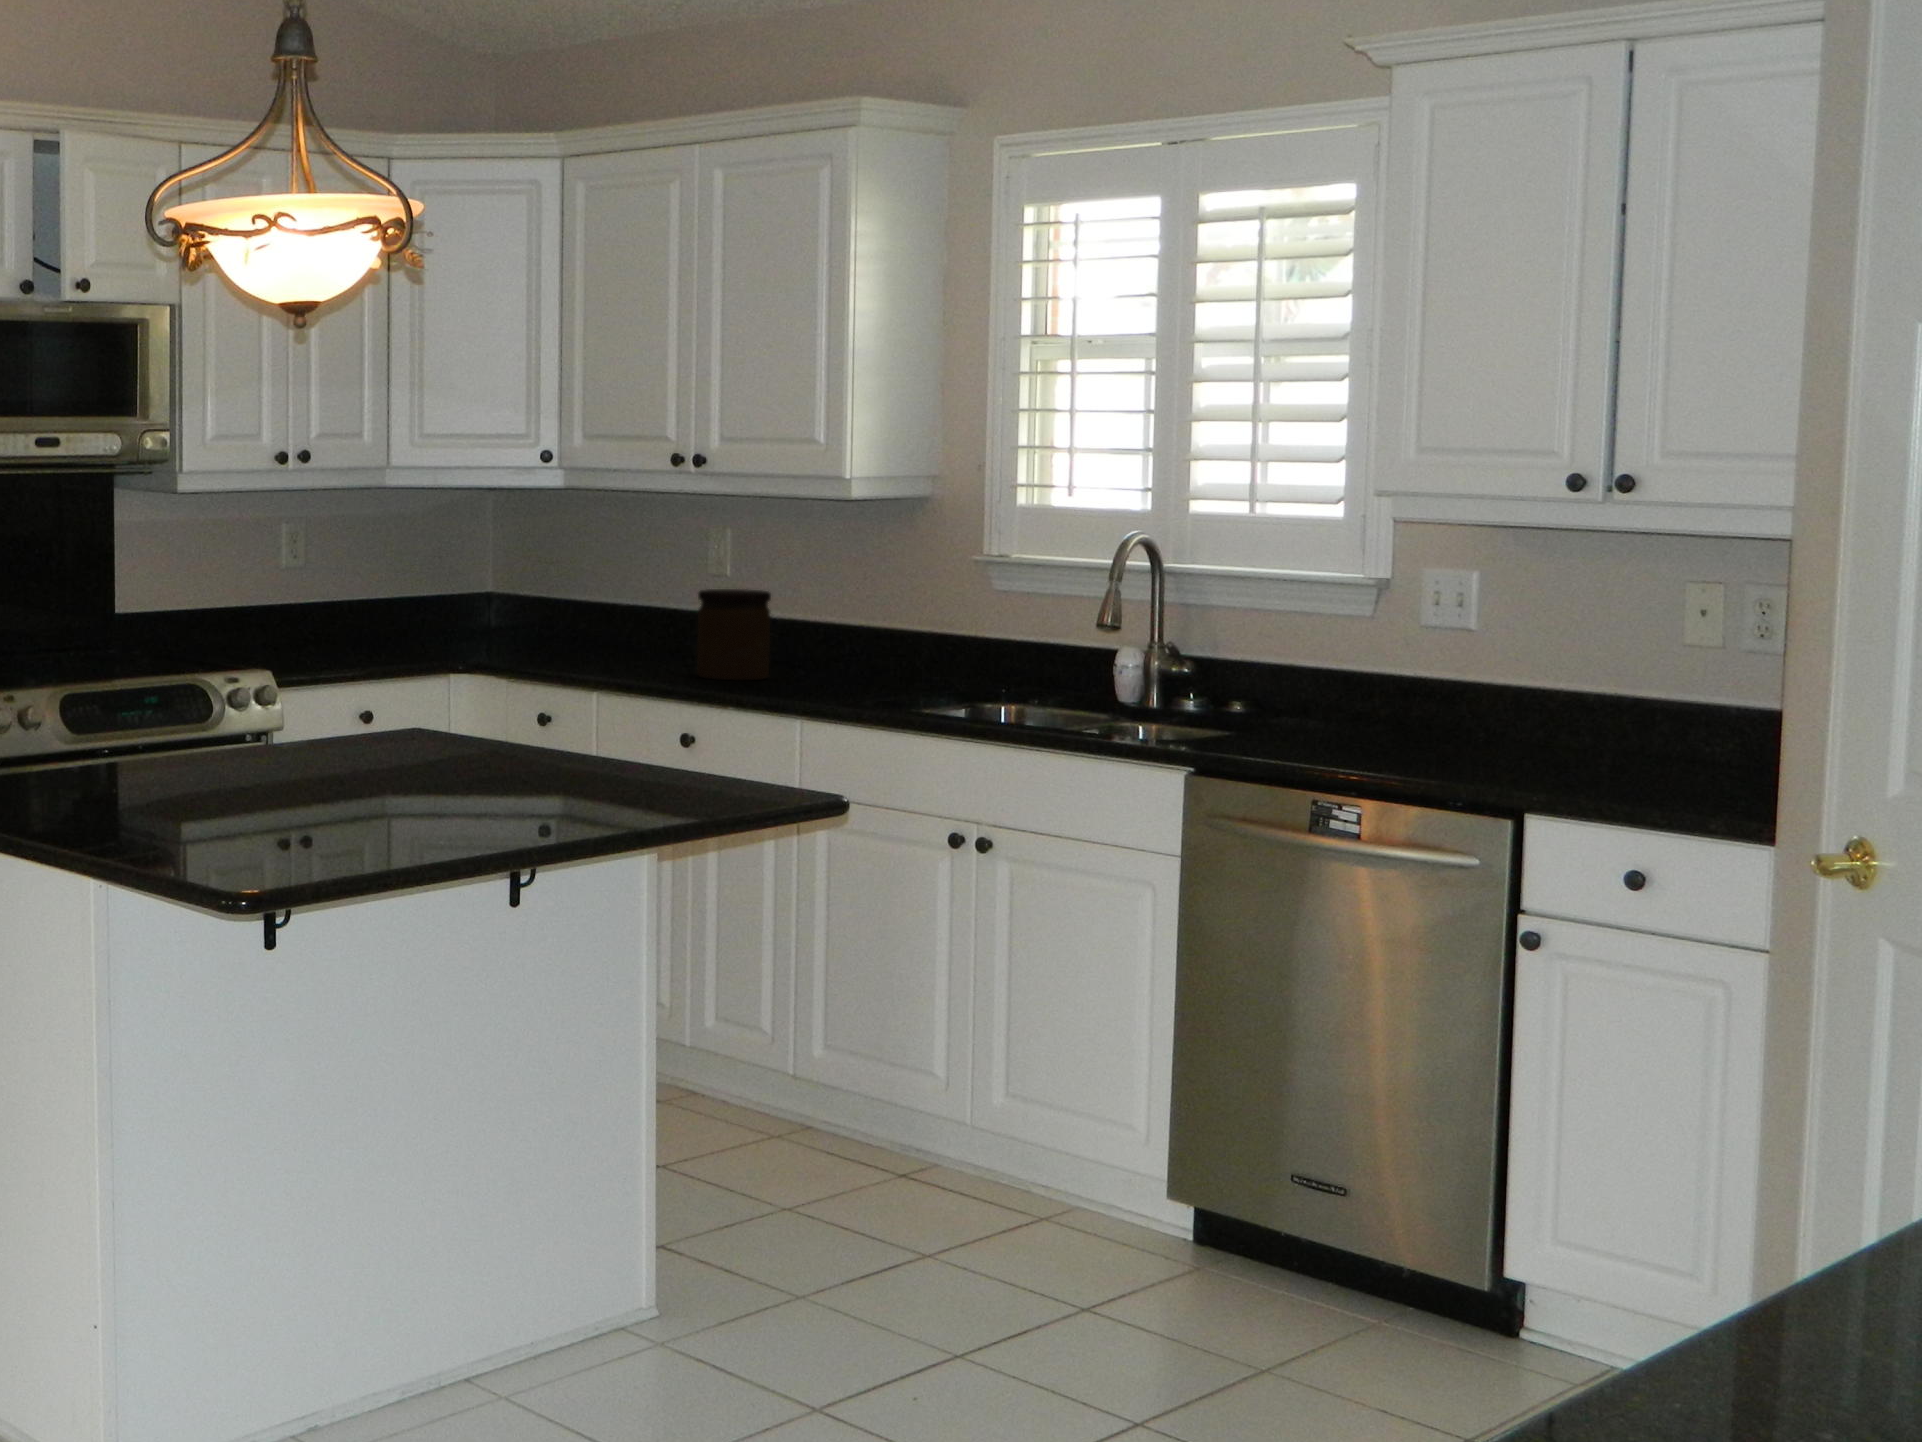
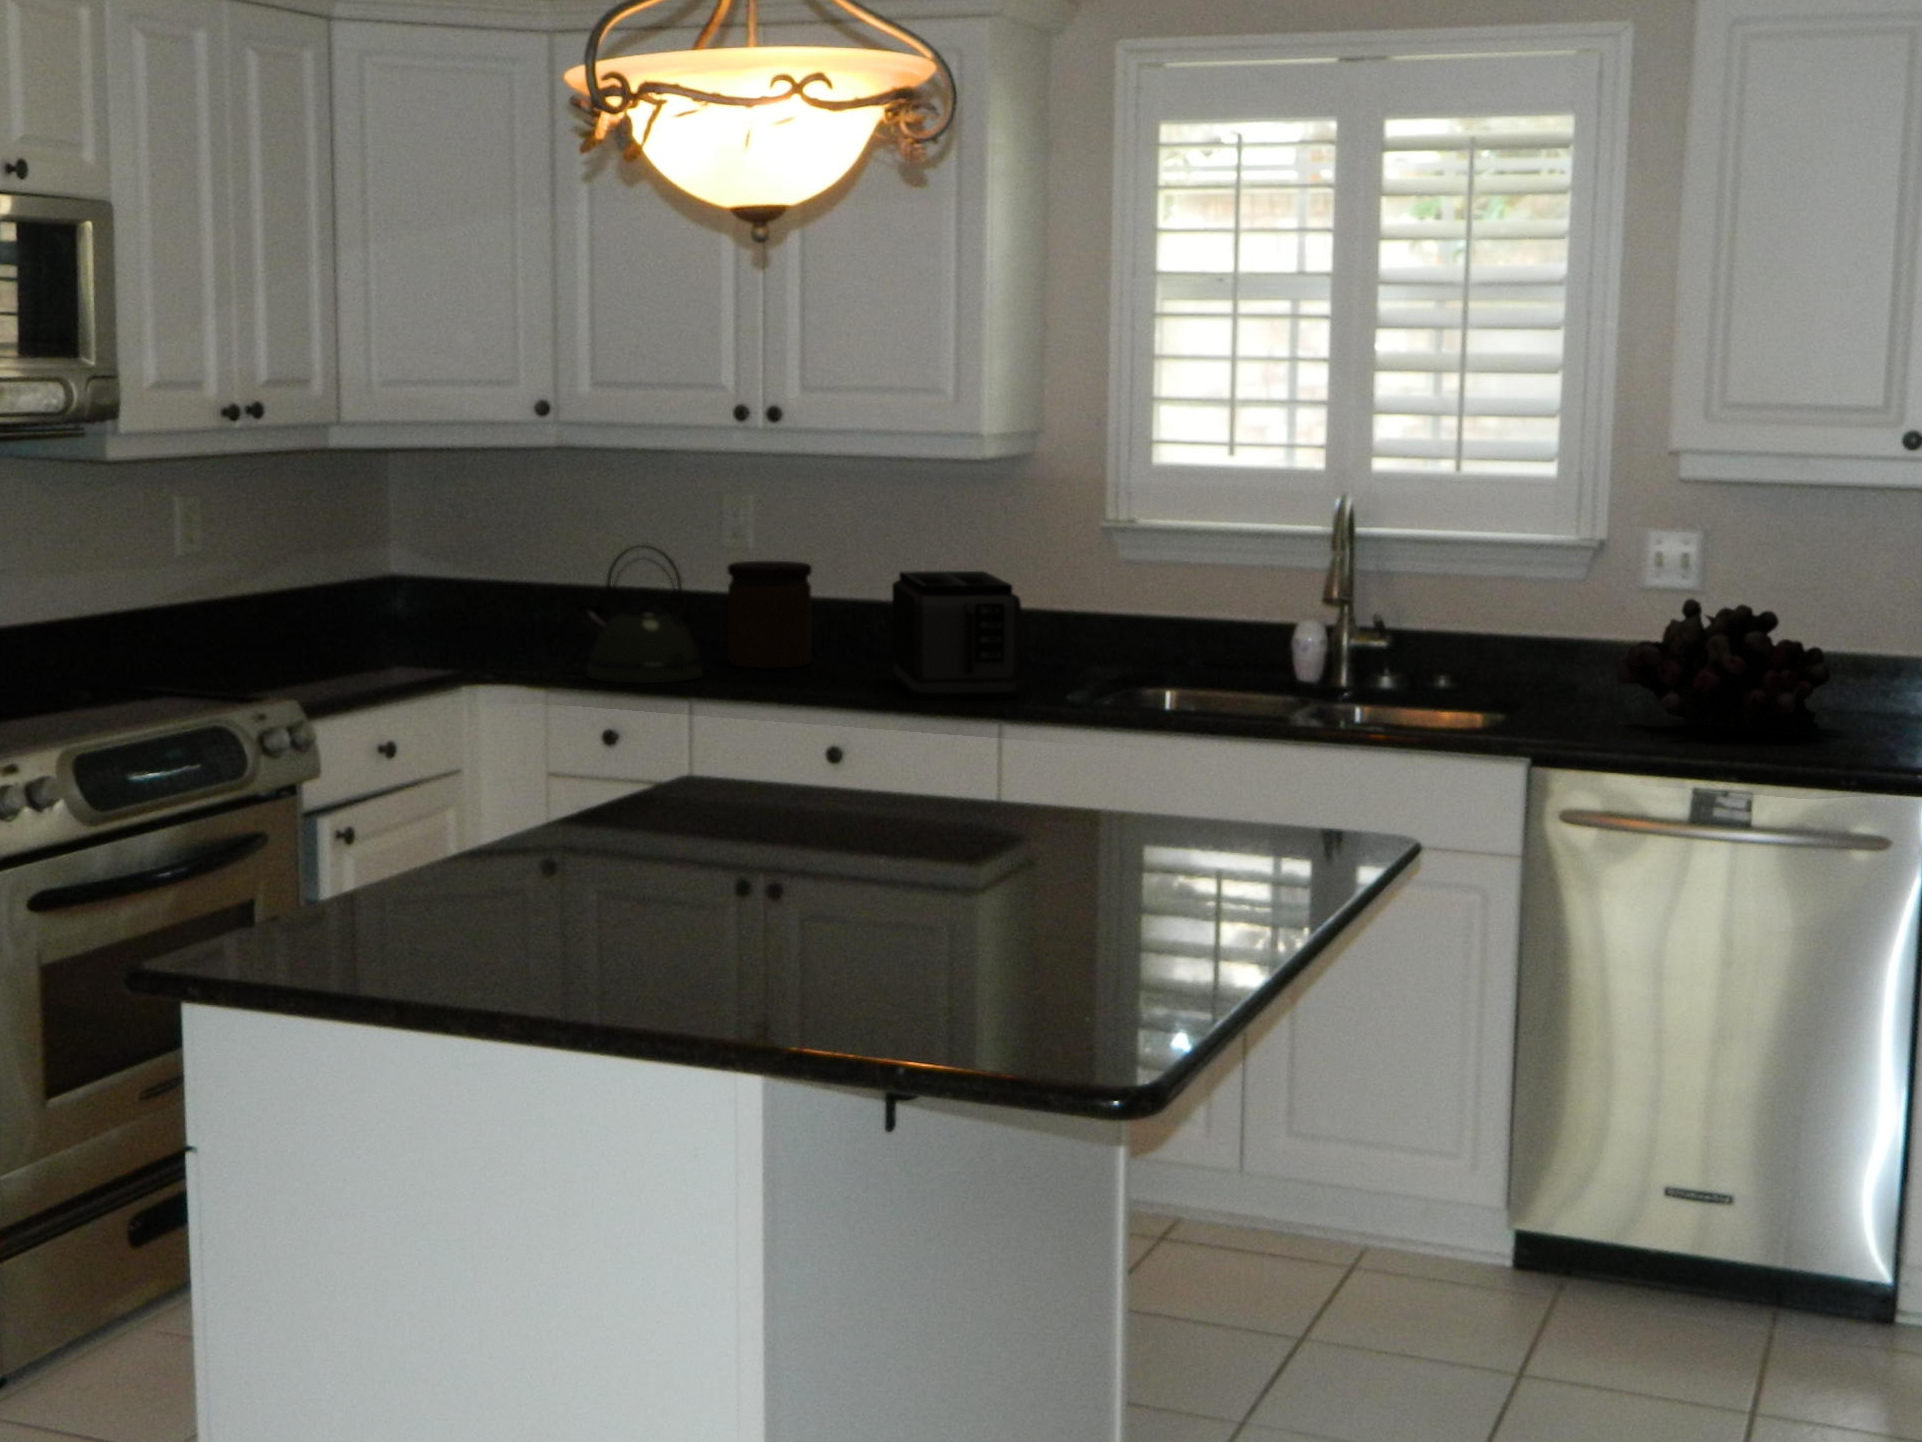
kettle: none [553,568,650,682] -> present [579,545,704,683]
toaster: none [766,597,884,706] -> present [892,571,1021,700]
flower arrangement: none [1340,634,1558,769] -> present [1615,599,1830,736]

